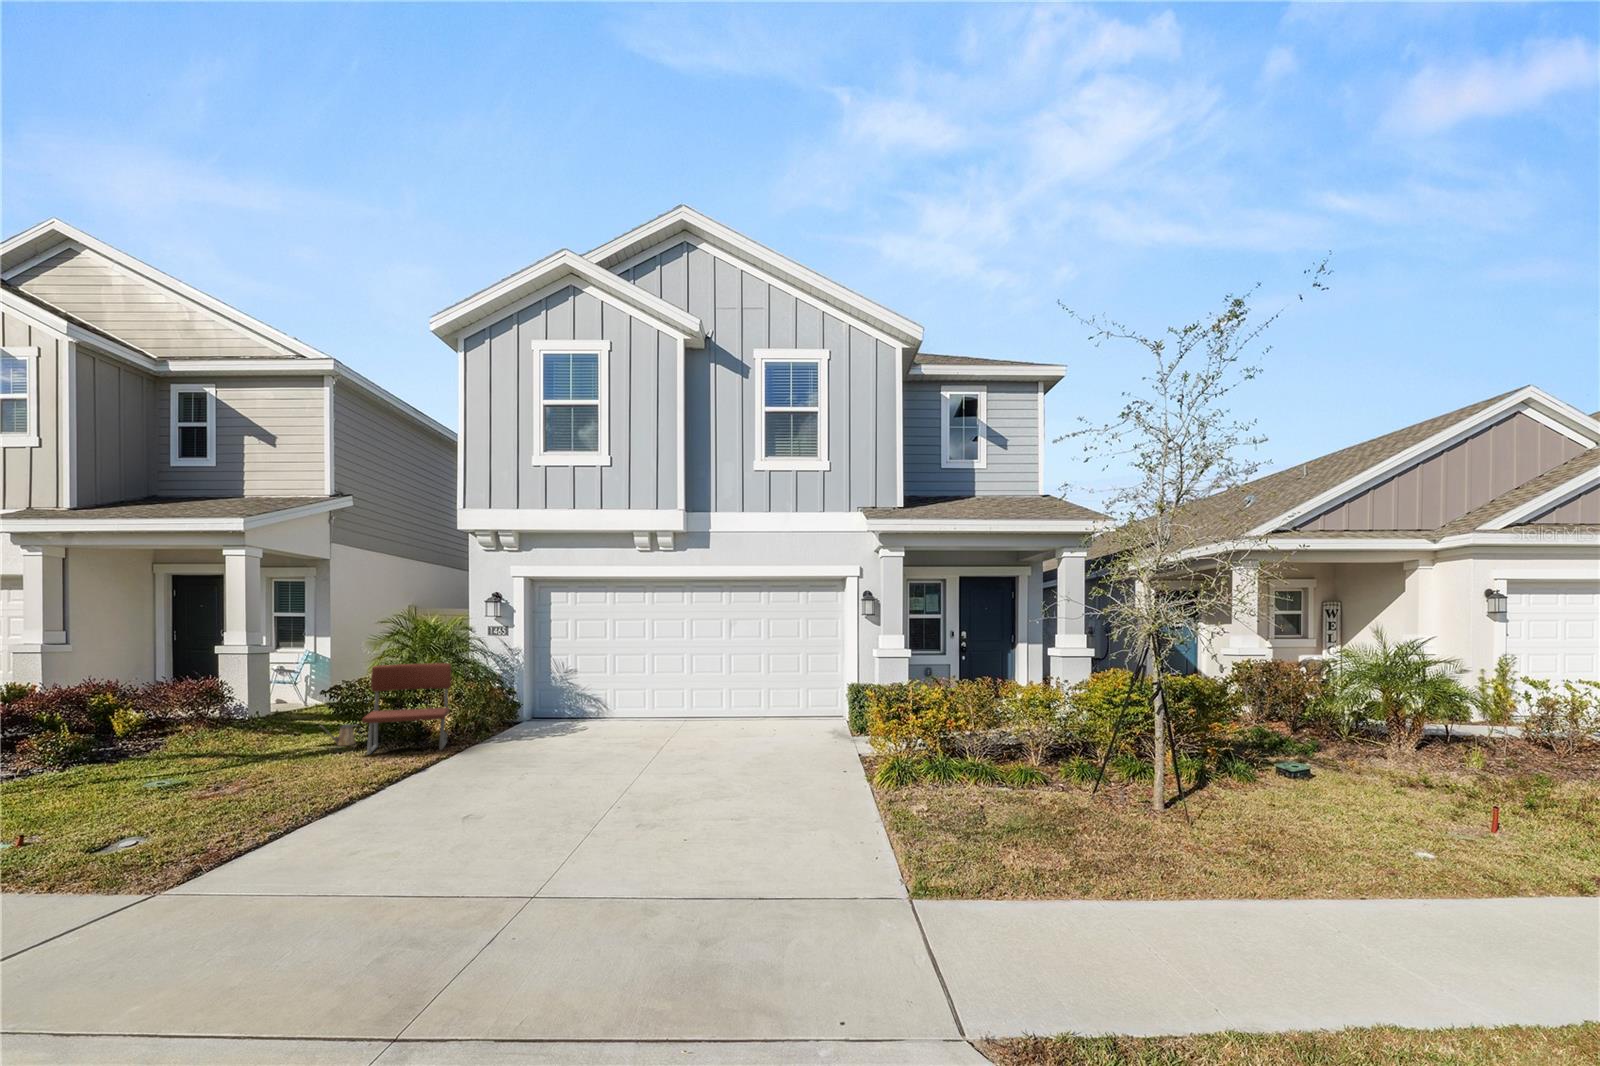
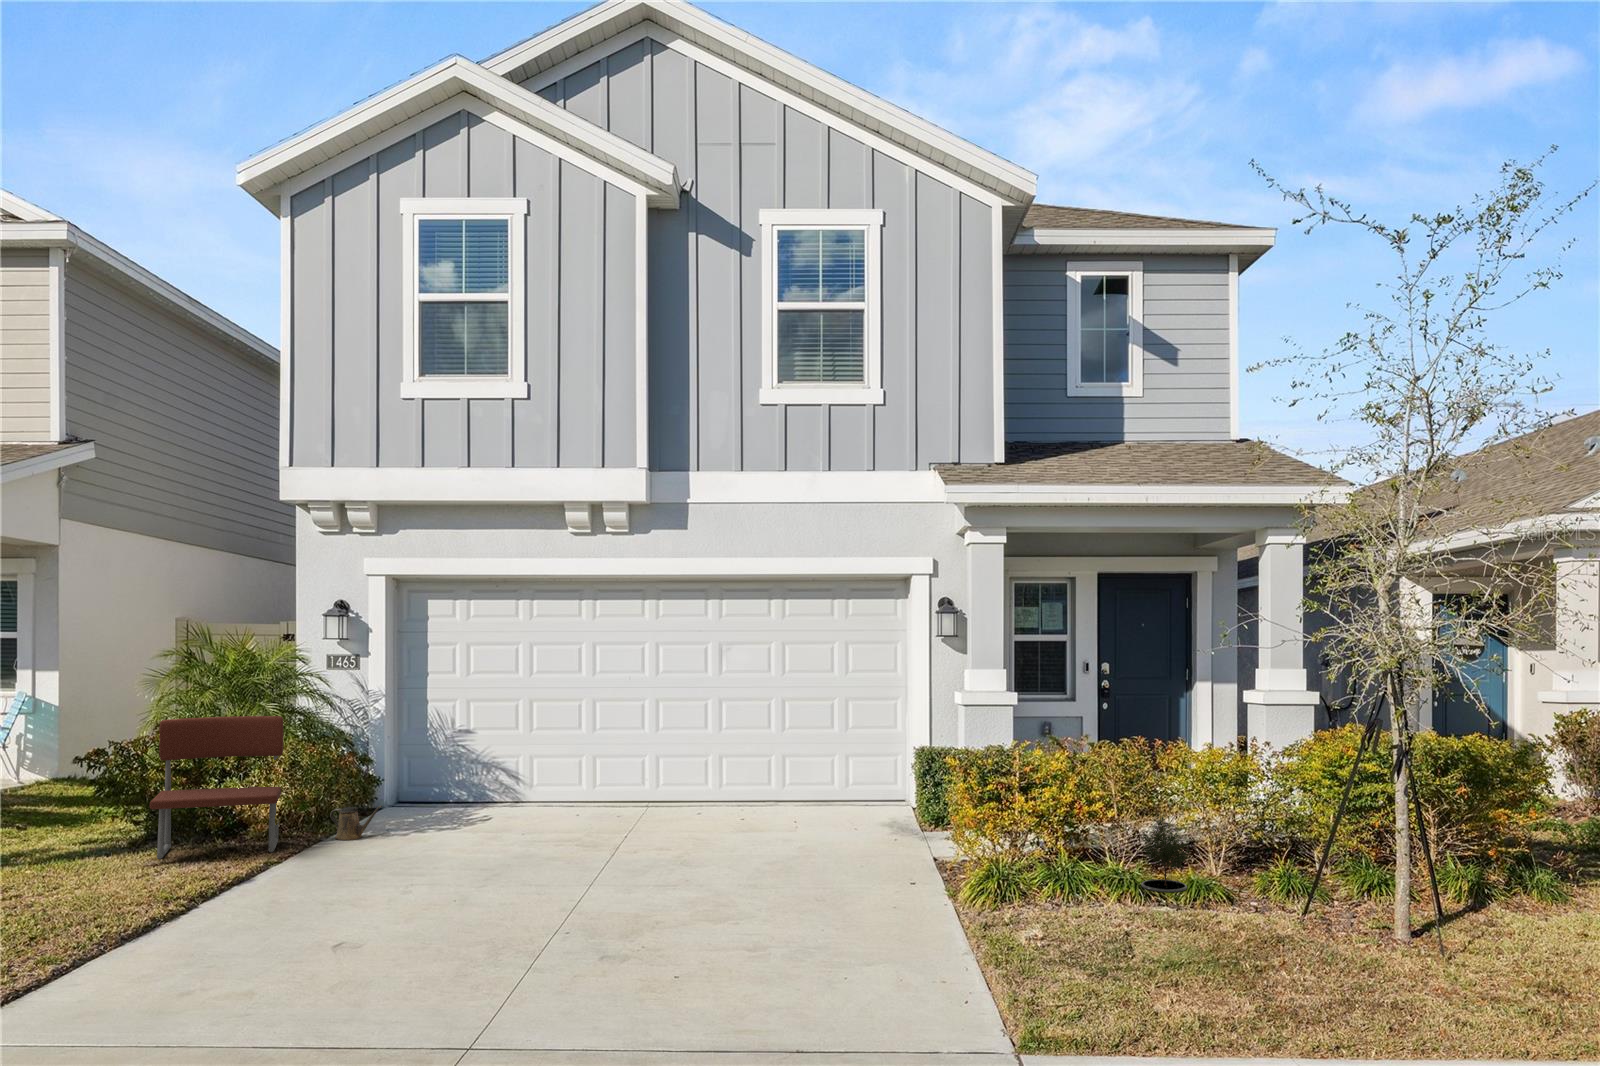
potted tree: none [988,723,1023,777] -> present [1141,814,1192,892]
watering can: present [323,724,356,746] -> present [330,806,382,840]

